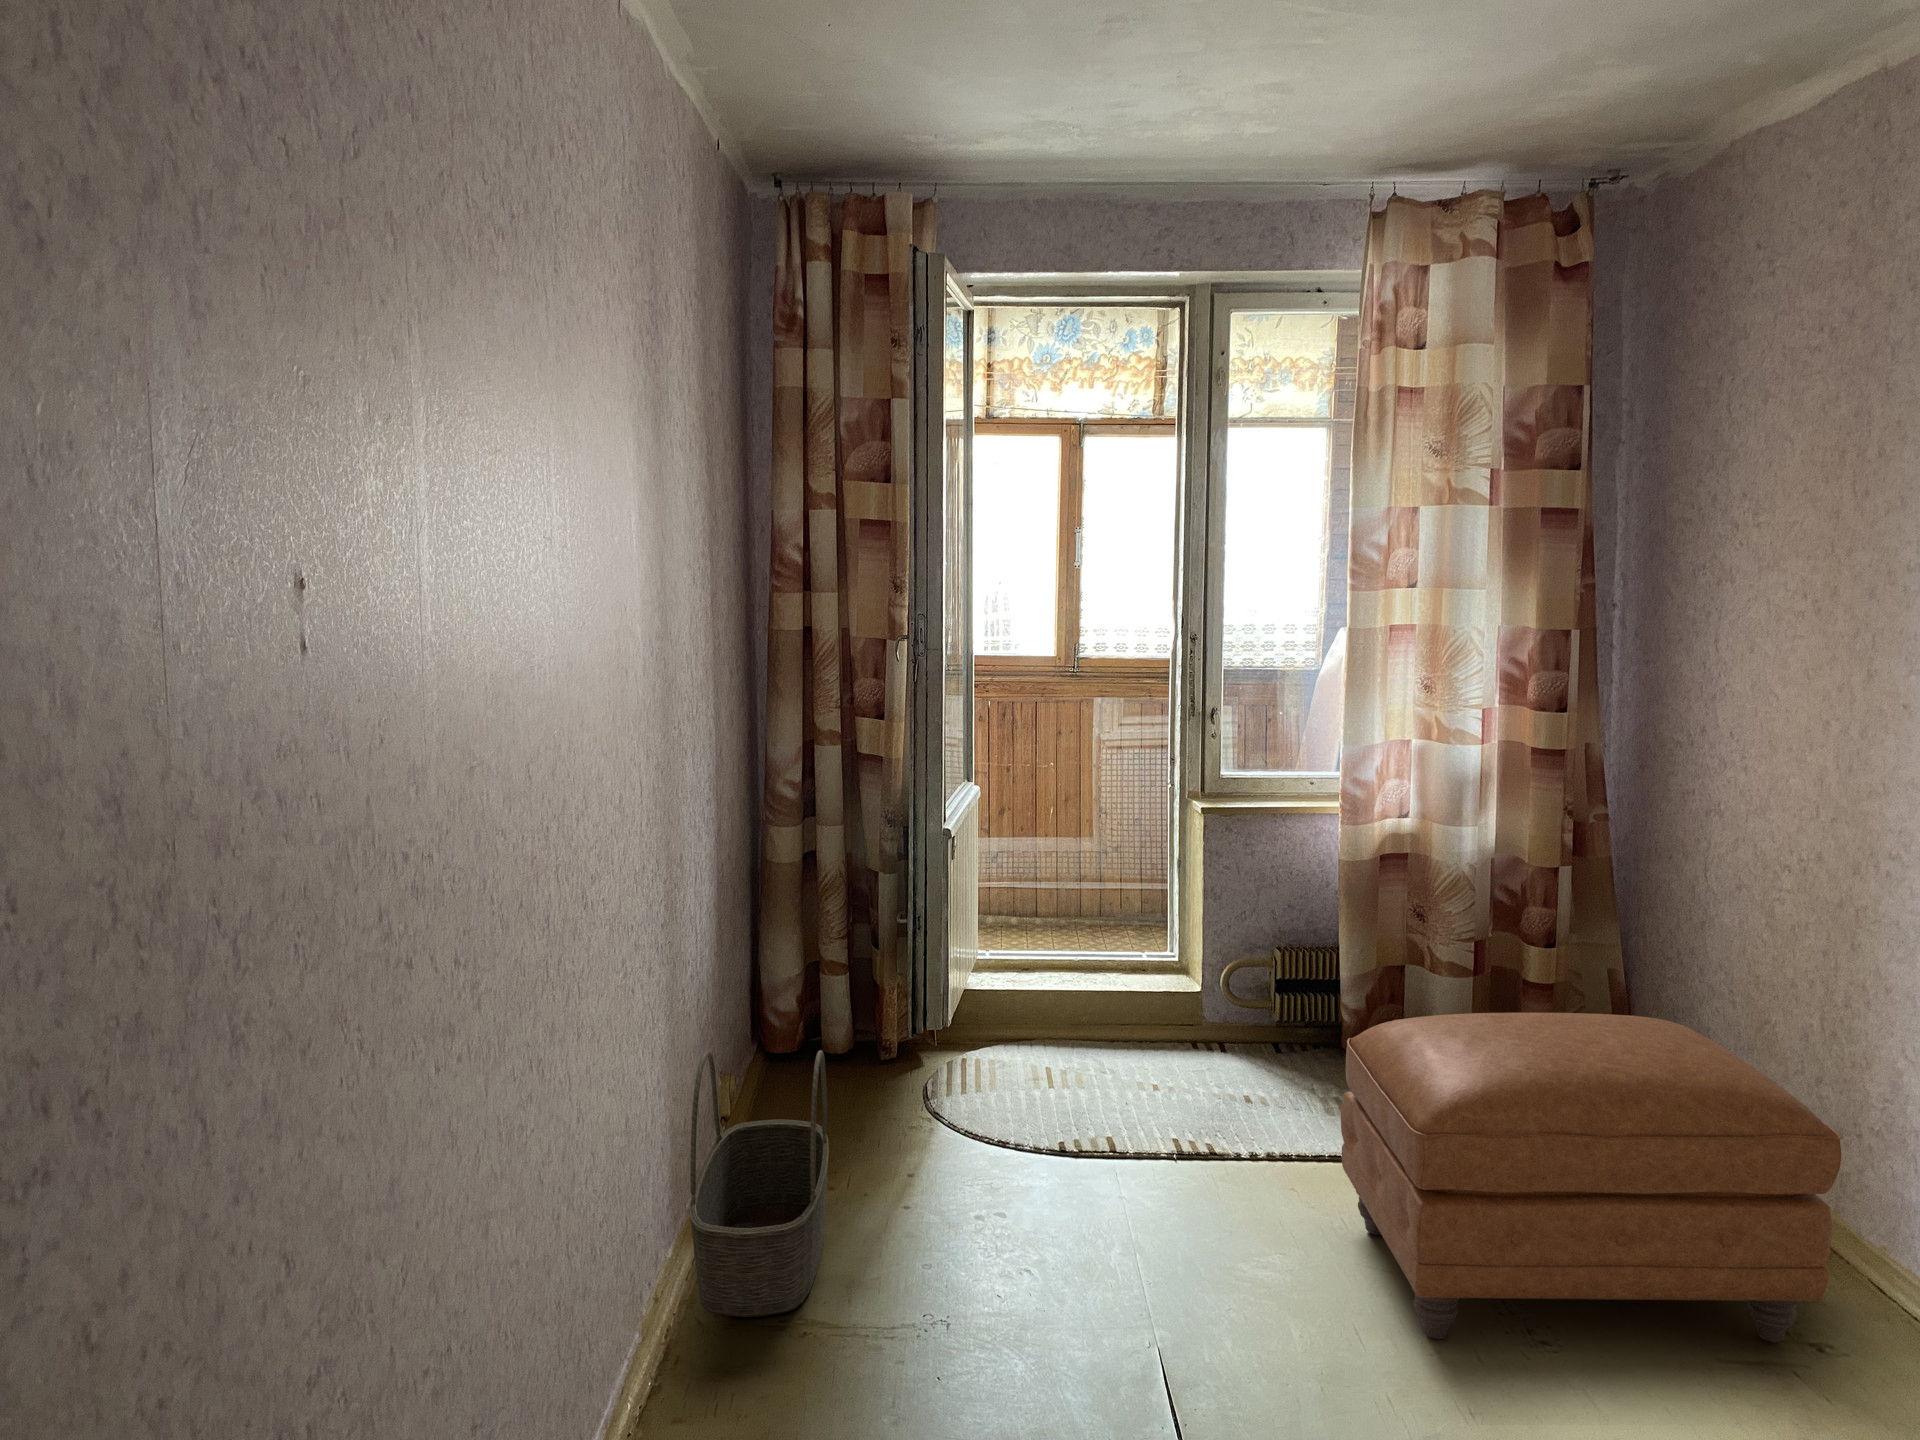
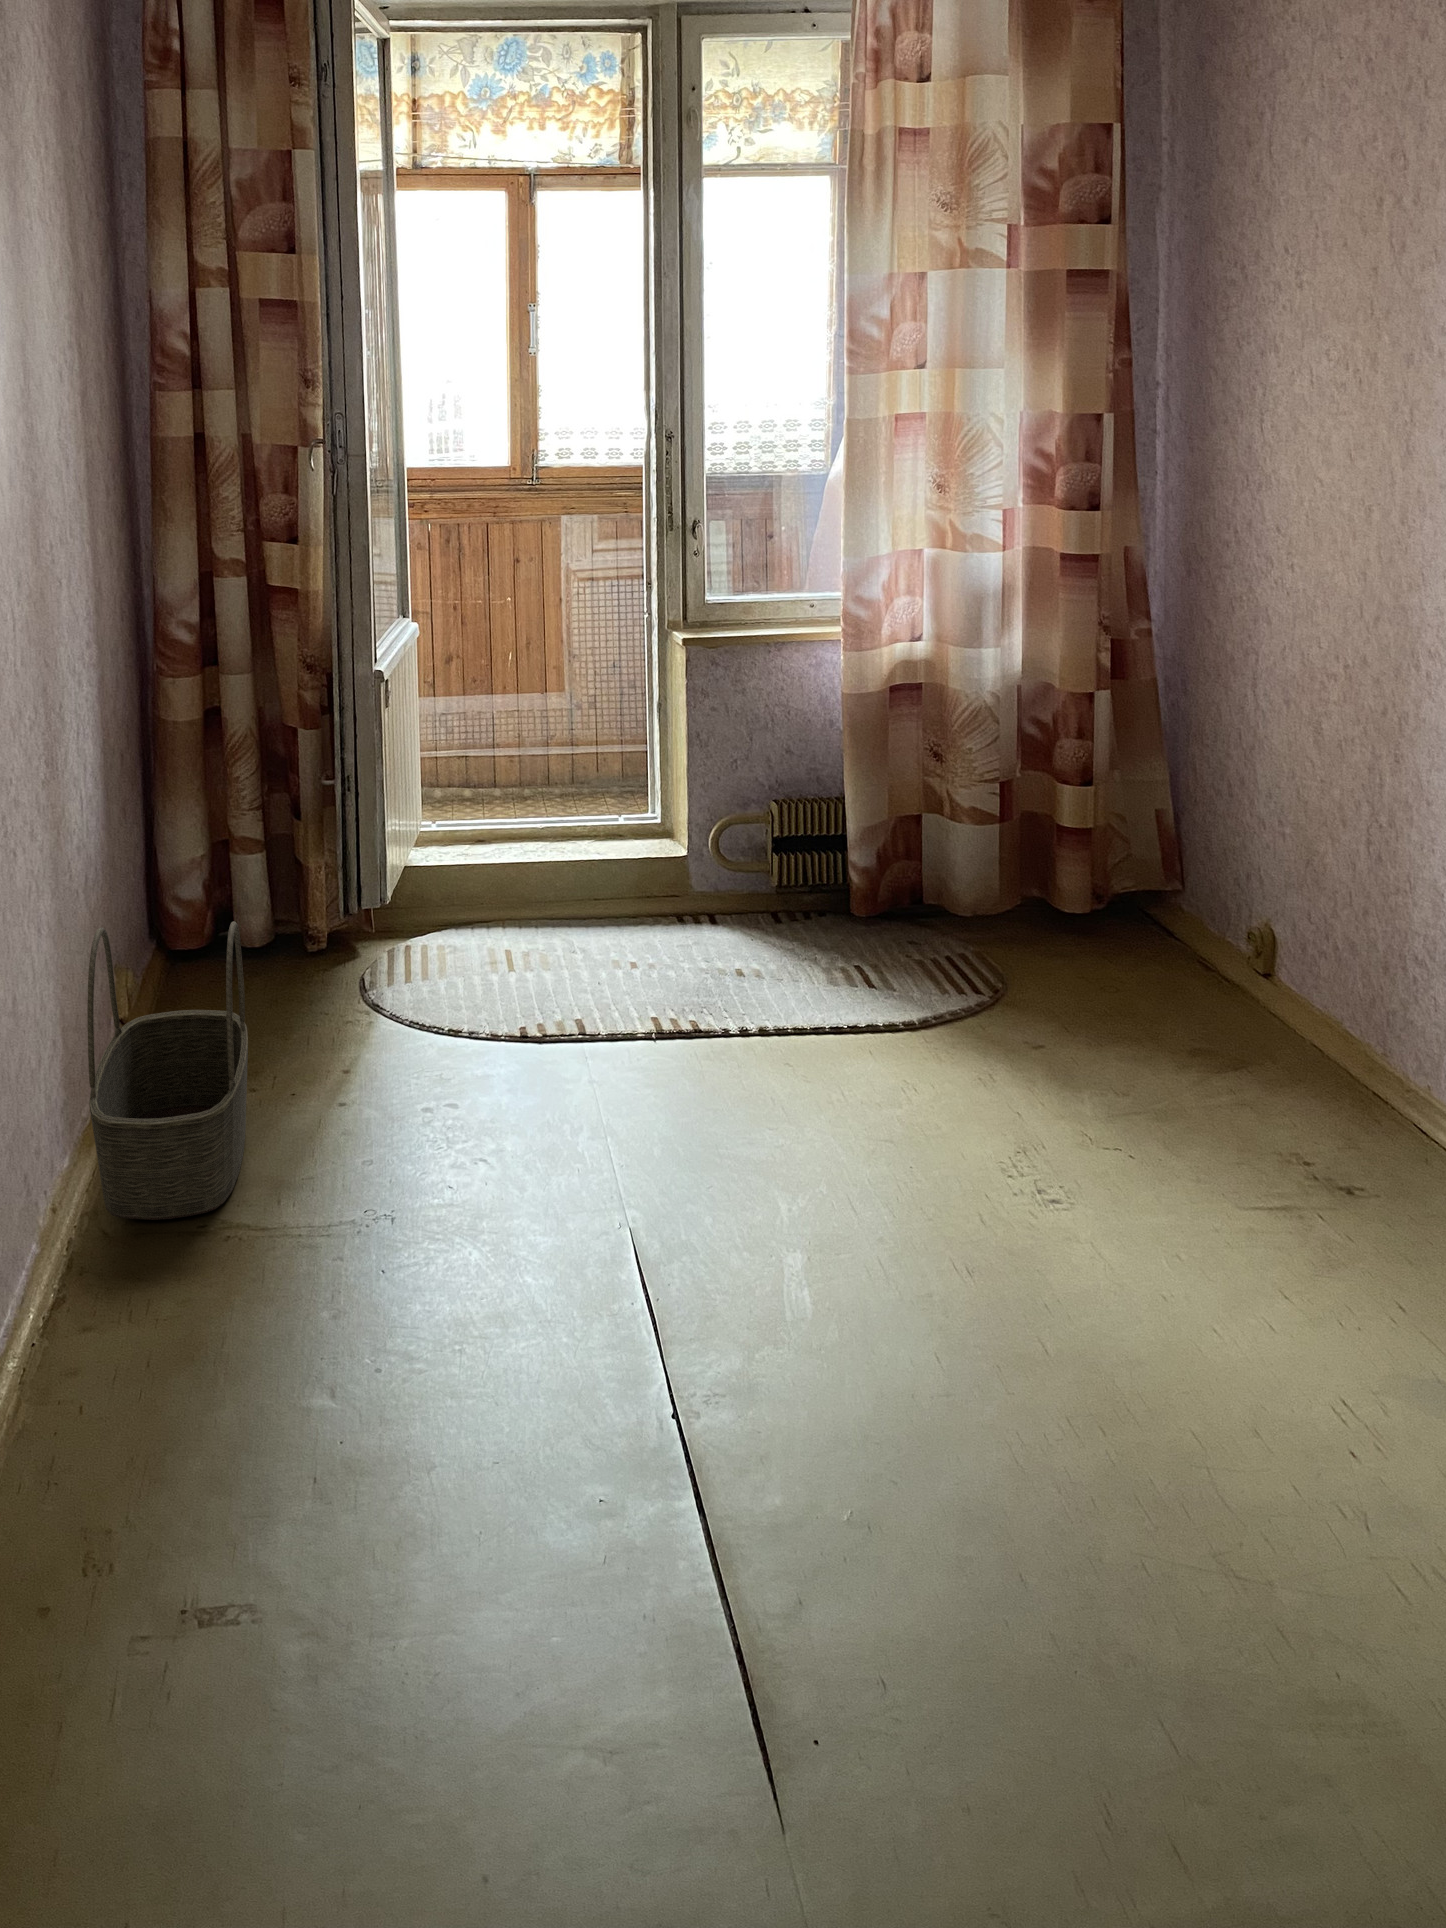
ottoman: present [1341,1013,1841,1342] -> none [836,846,1361,1201]

